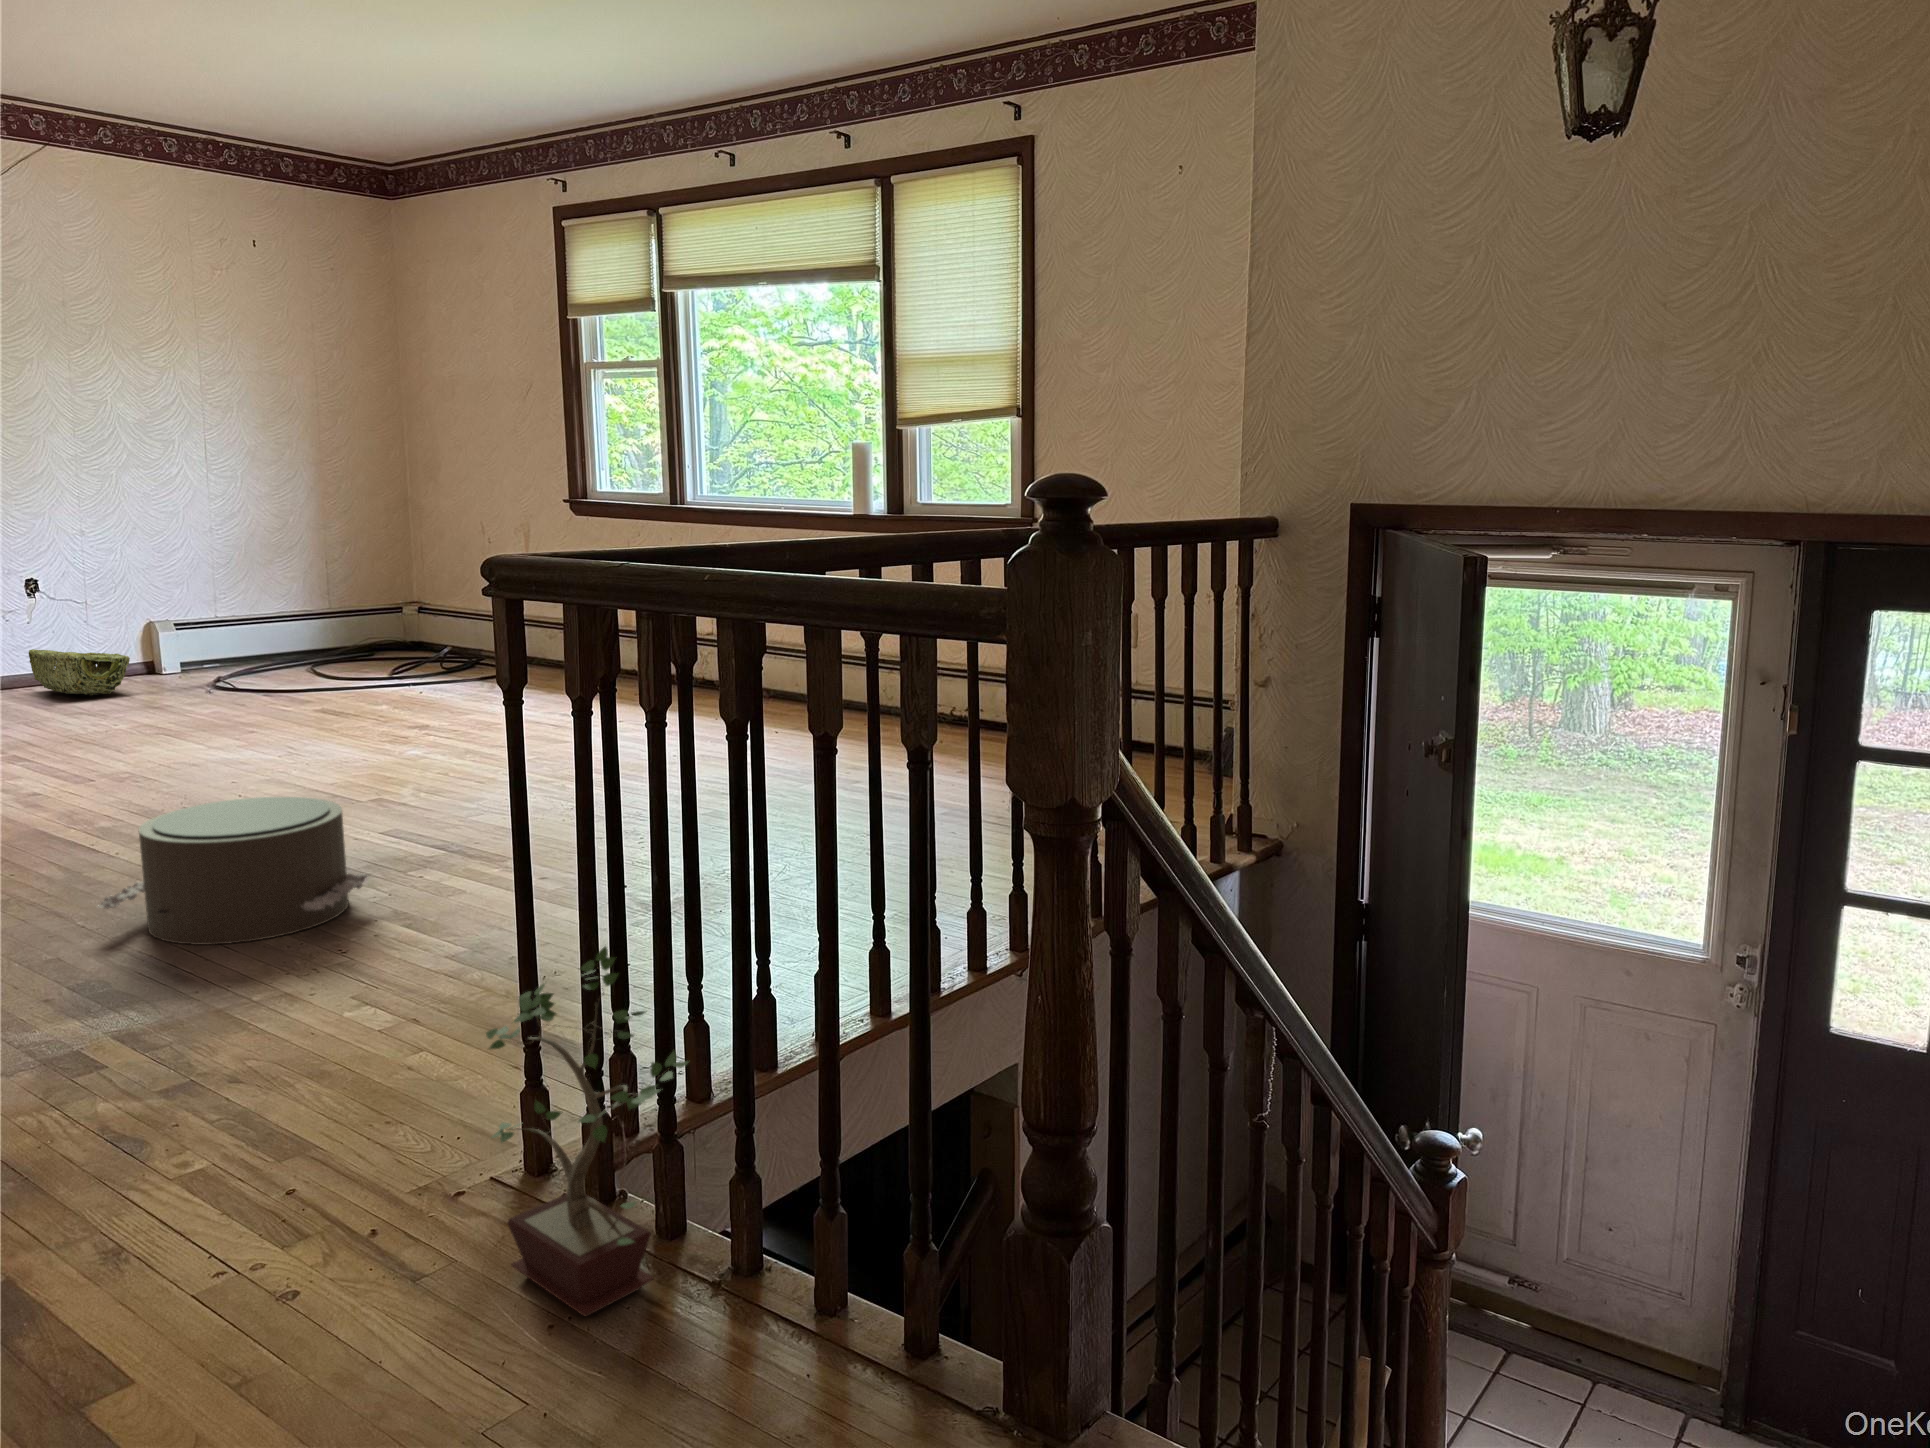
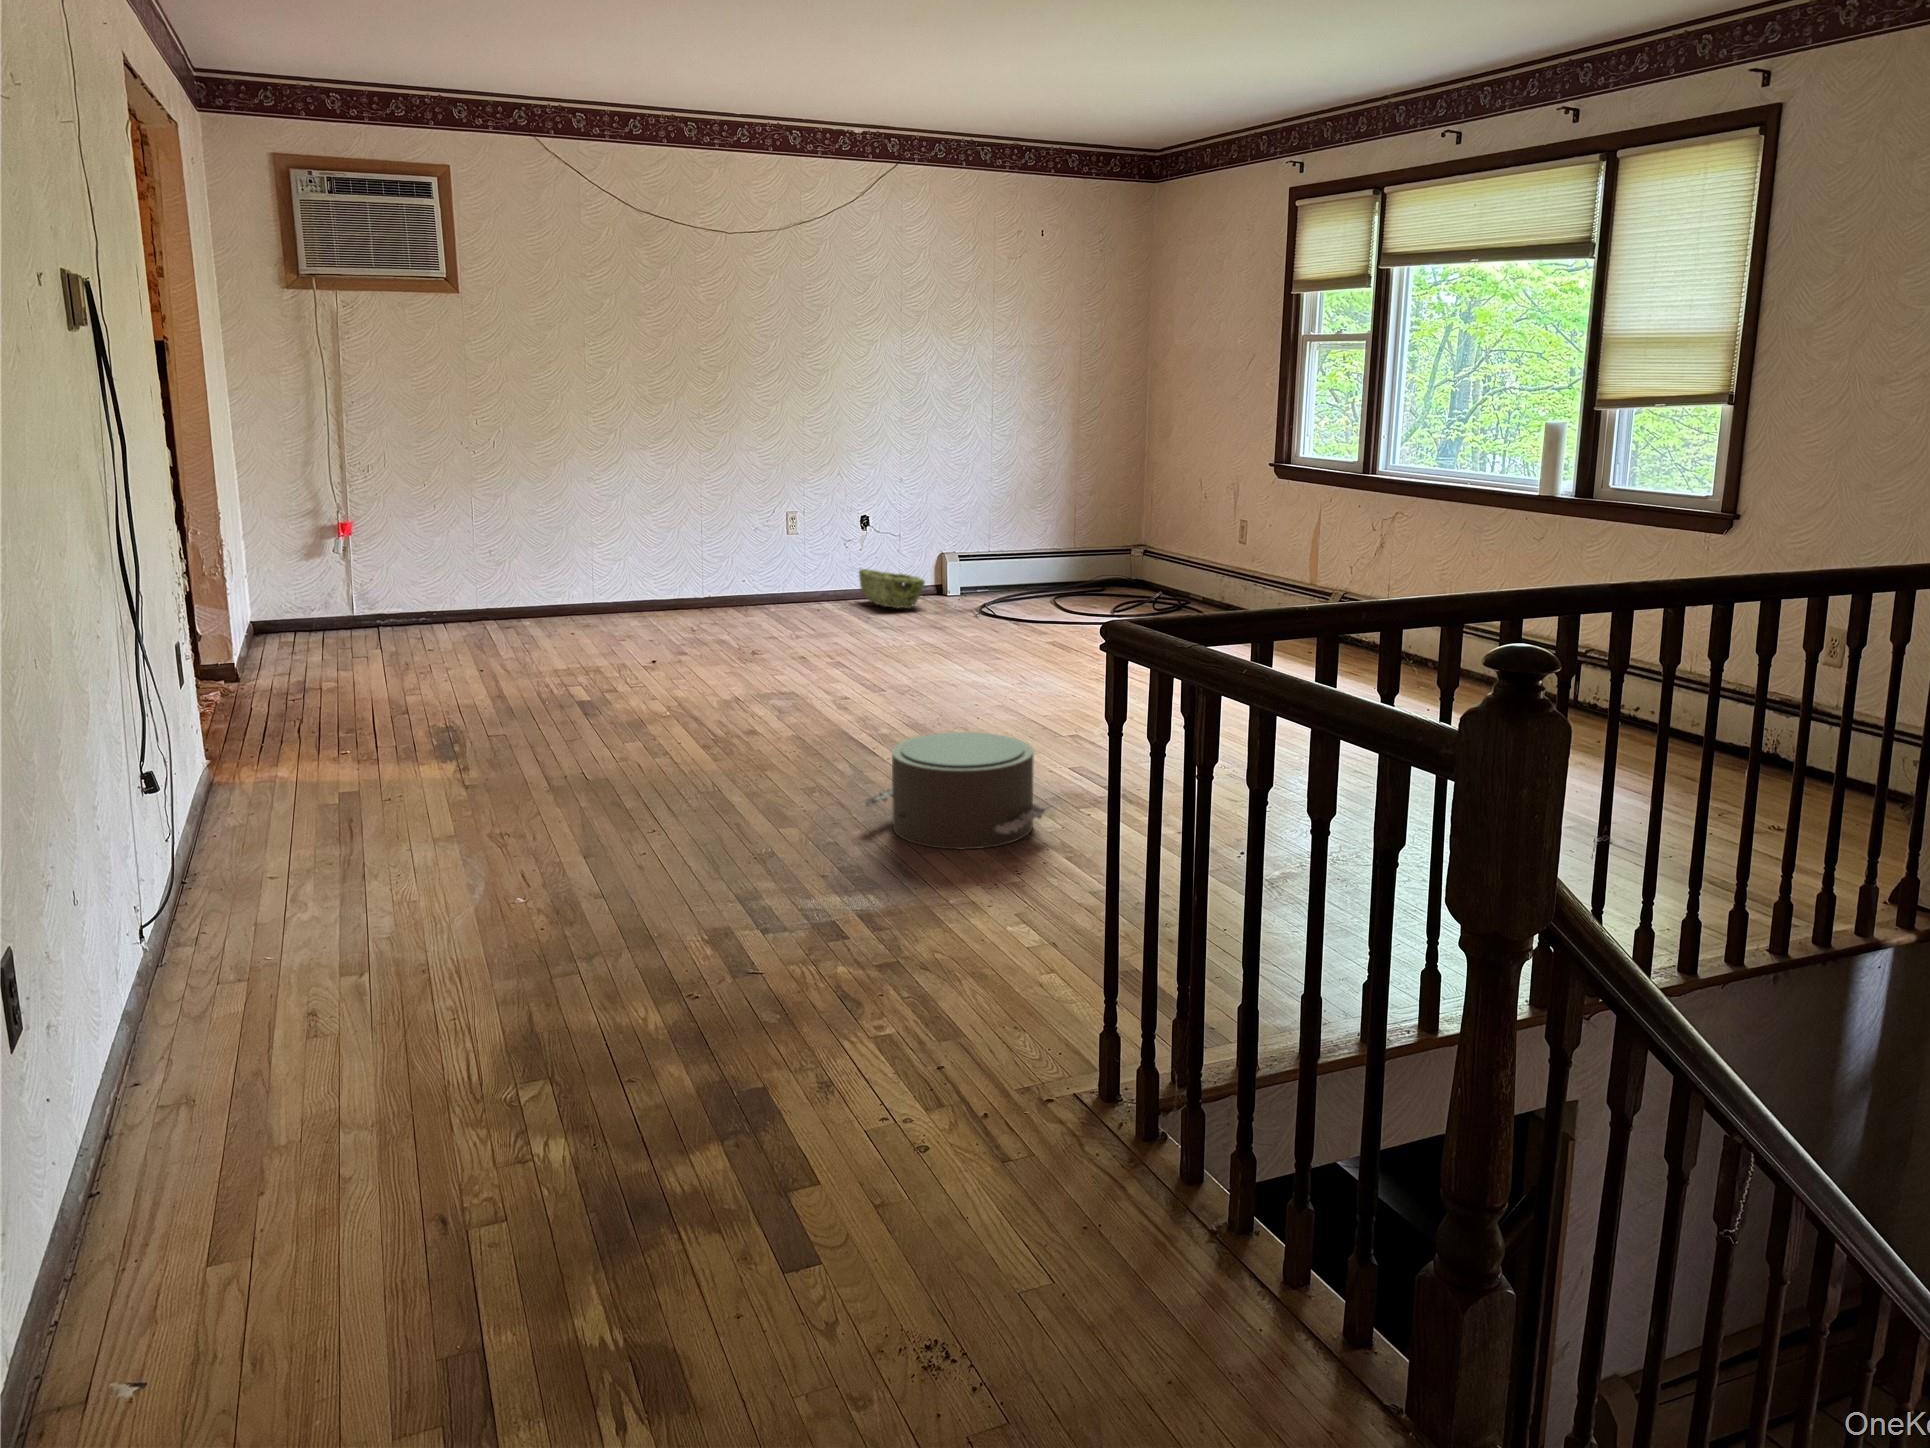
potted plant: present [486,946,688,1316] -> none [1061,941,1202,1228]

